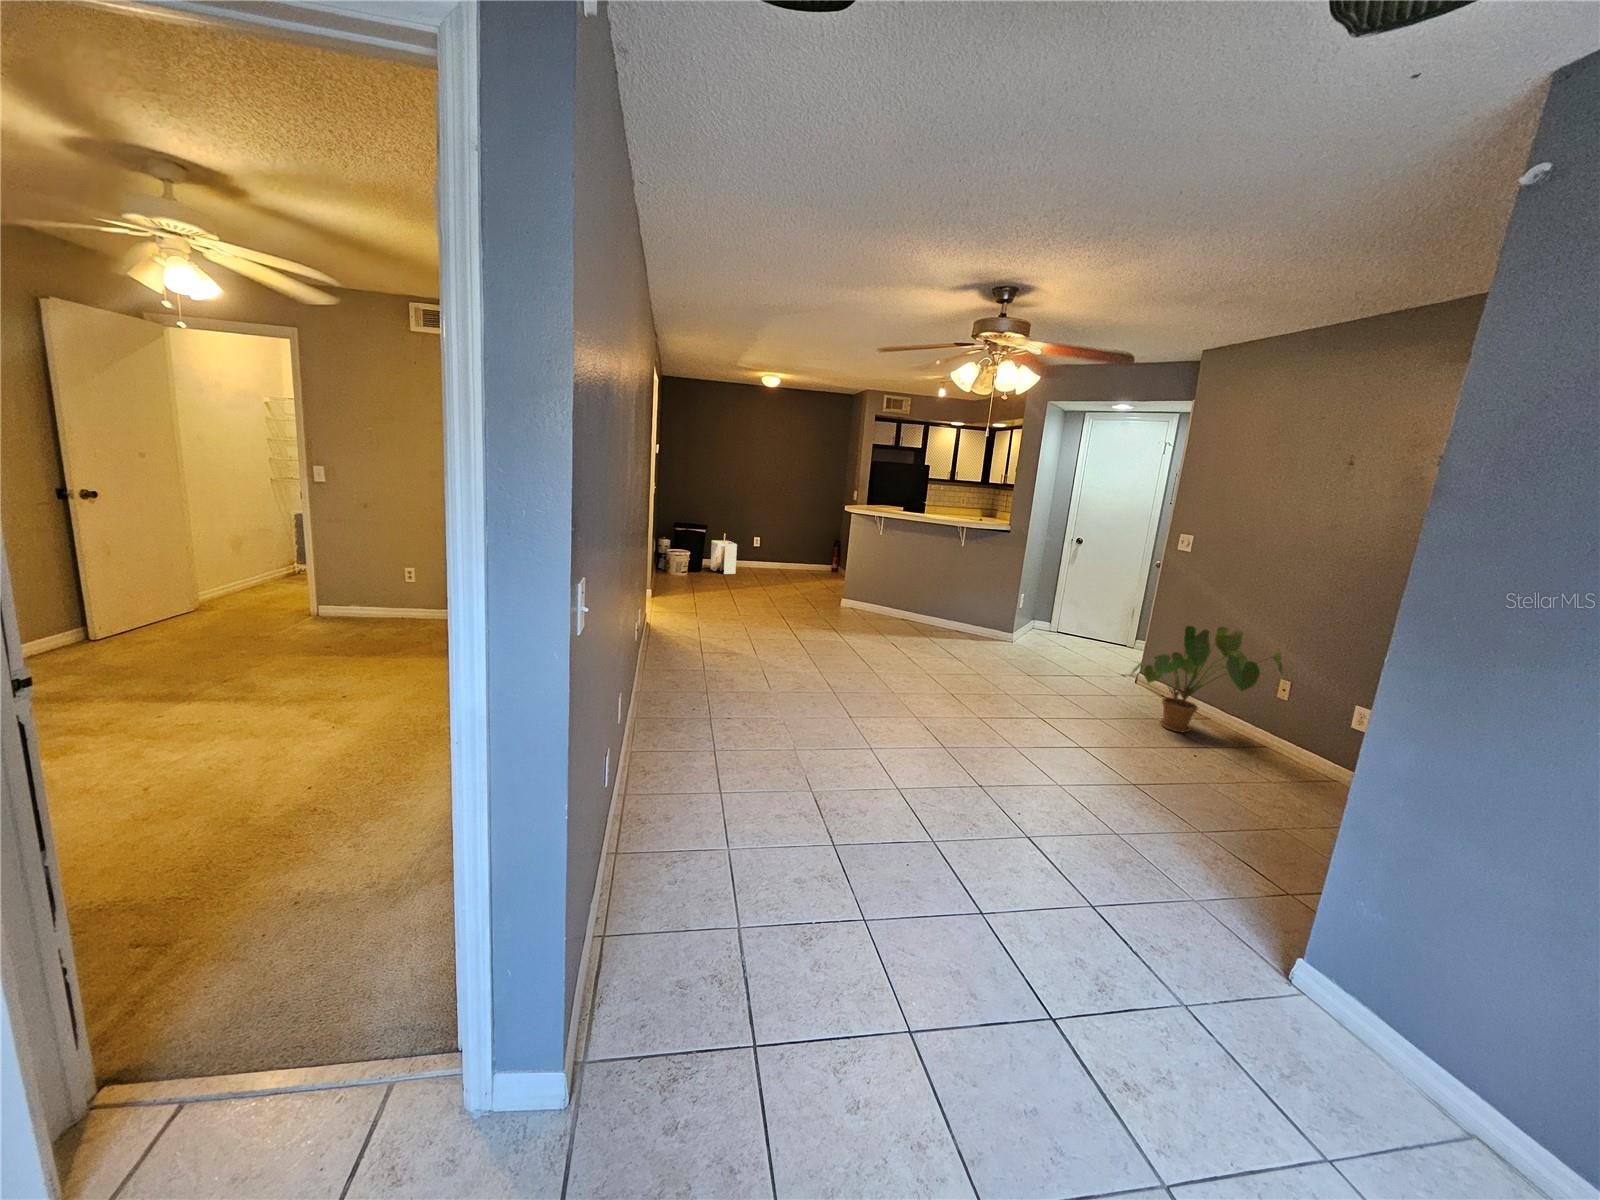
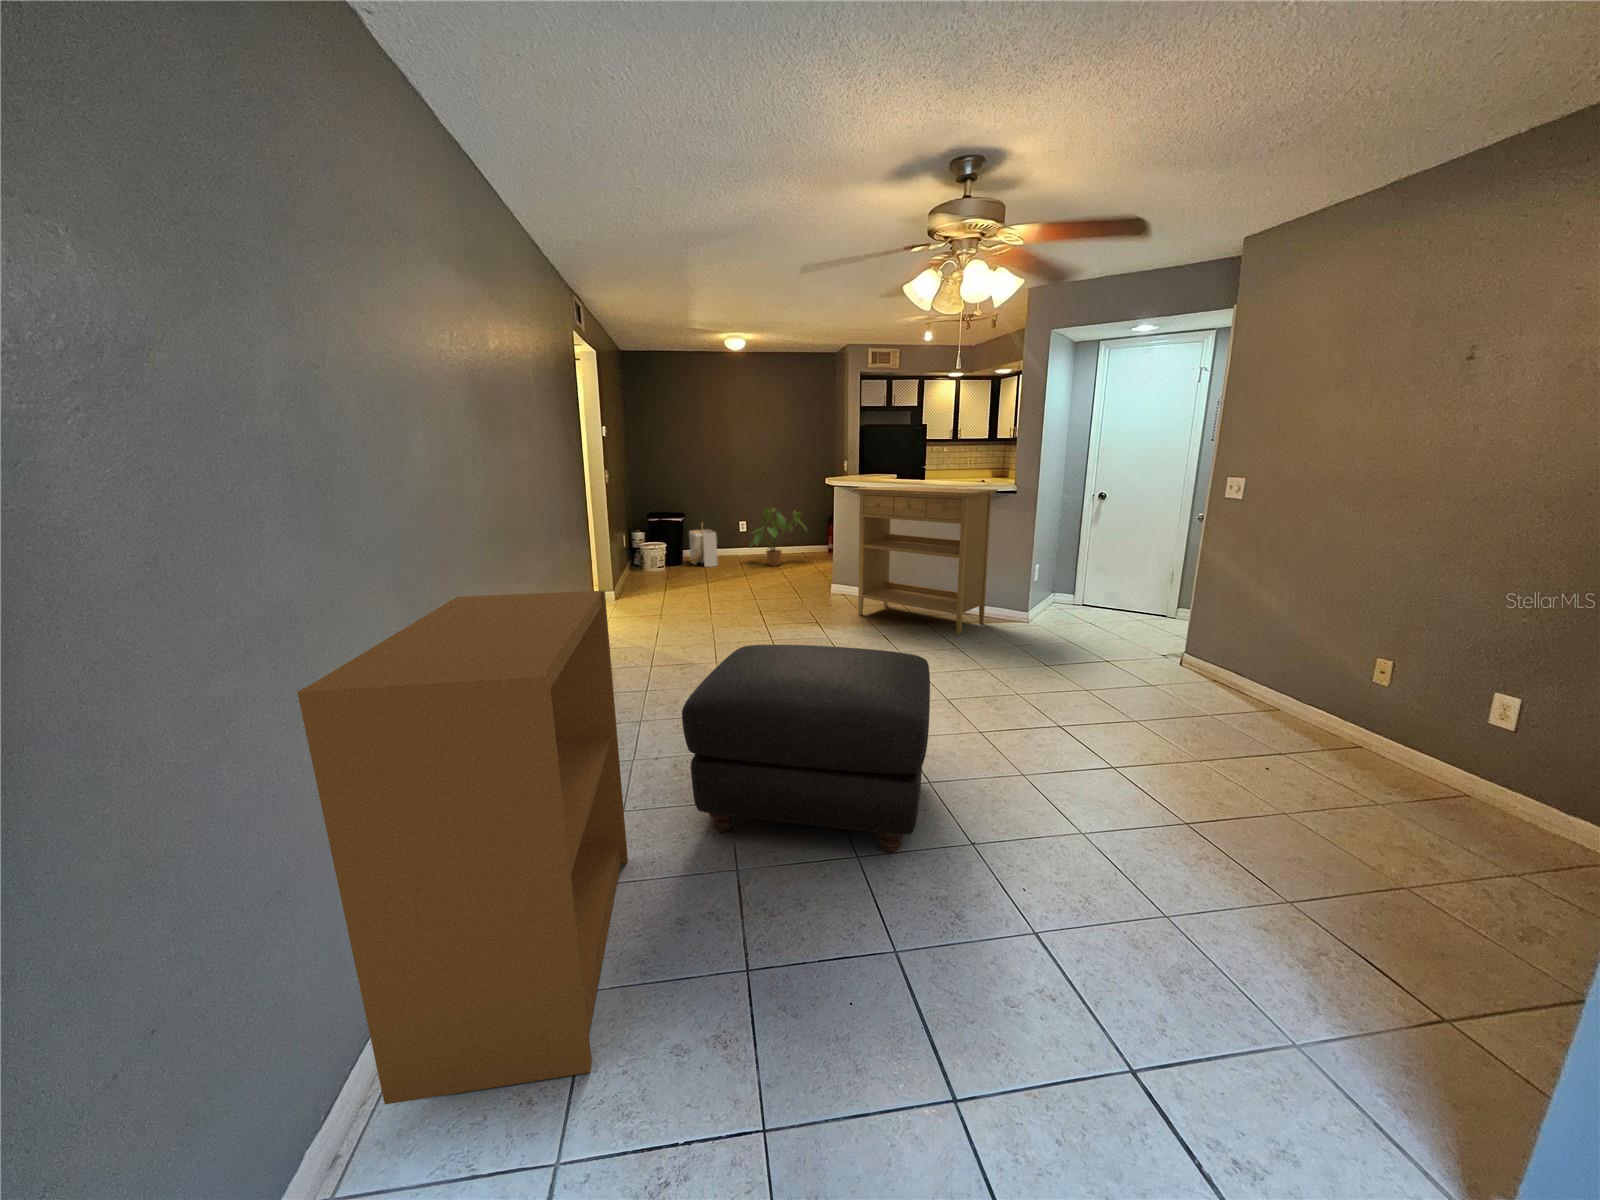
console table: none [868,516,994,646] -> present [851,486,998,635]
bookshelf: none [613,575,763,902] -> present [297,590,628,1104]
house plant: present [1132,626,1283,732] -> present [749,508,807,566]
ottoman: none [777,634,959,788] -> present [682,645,930,852]

